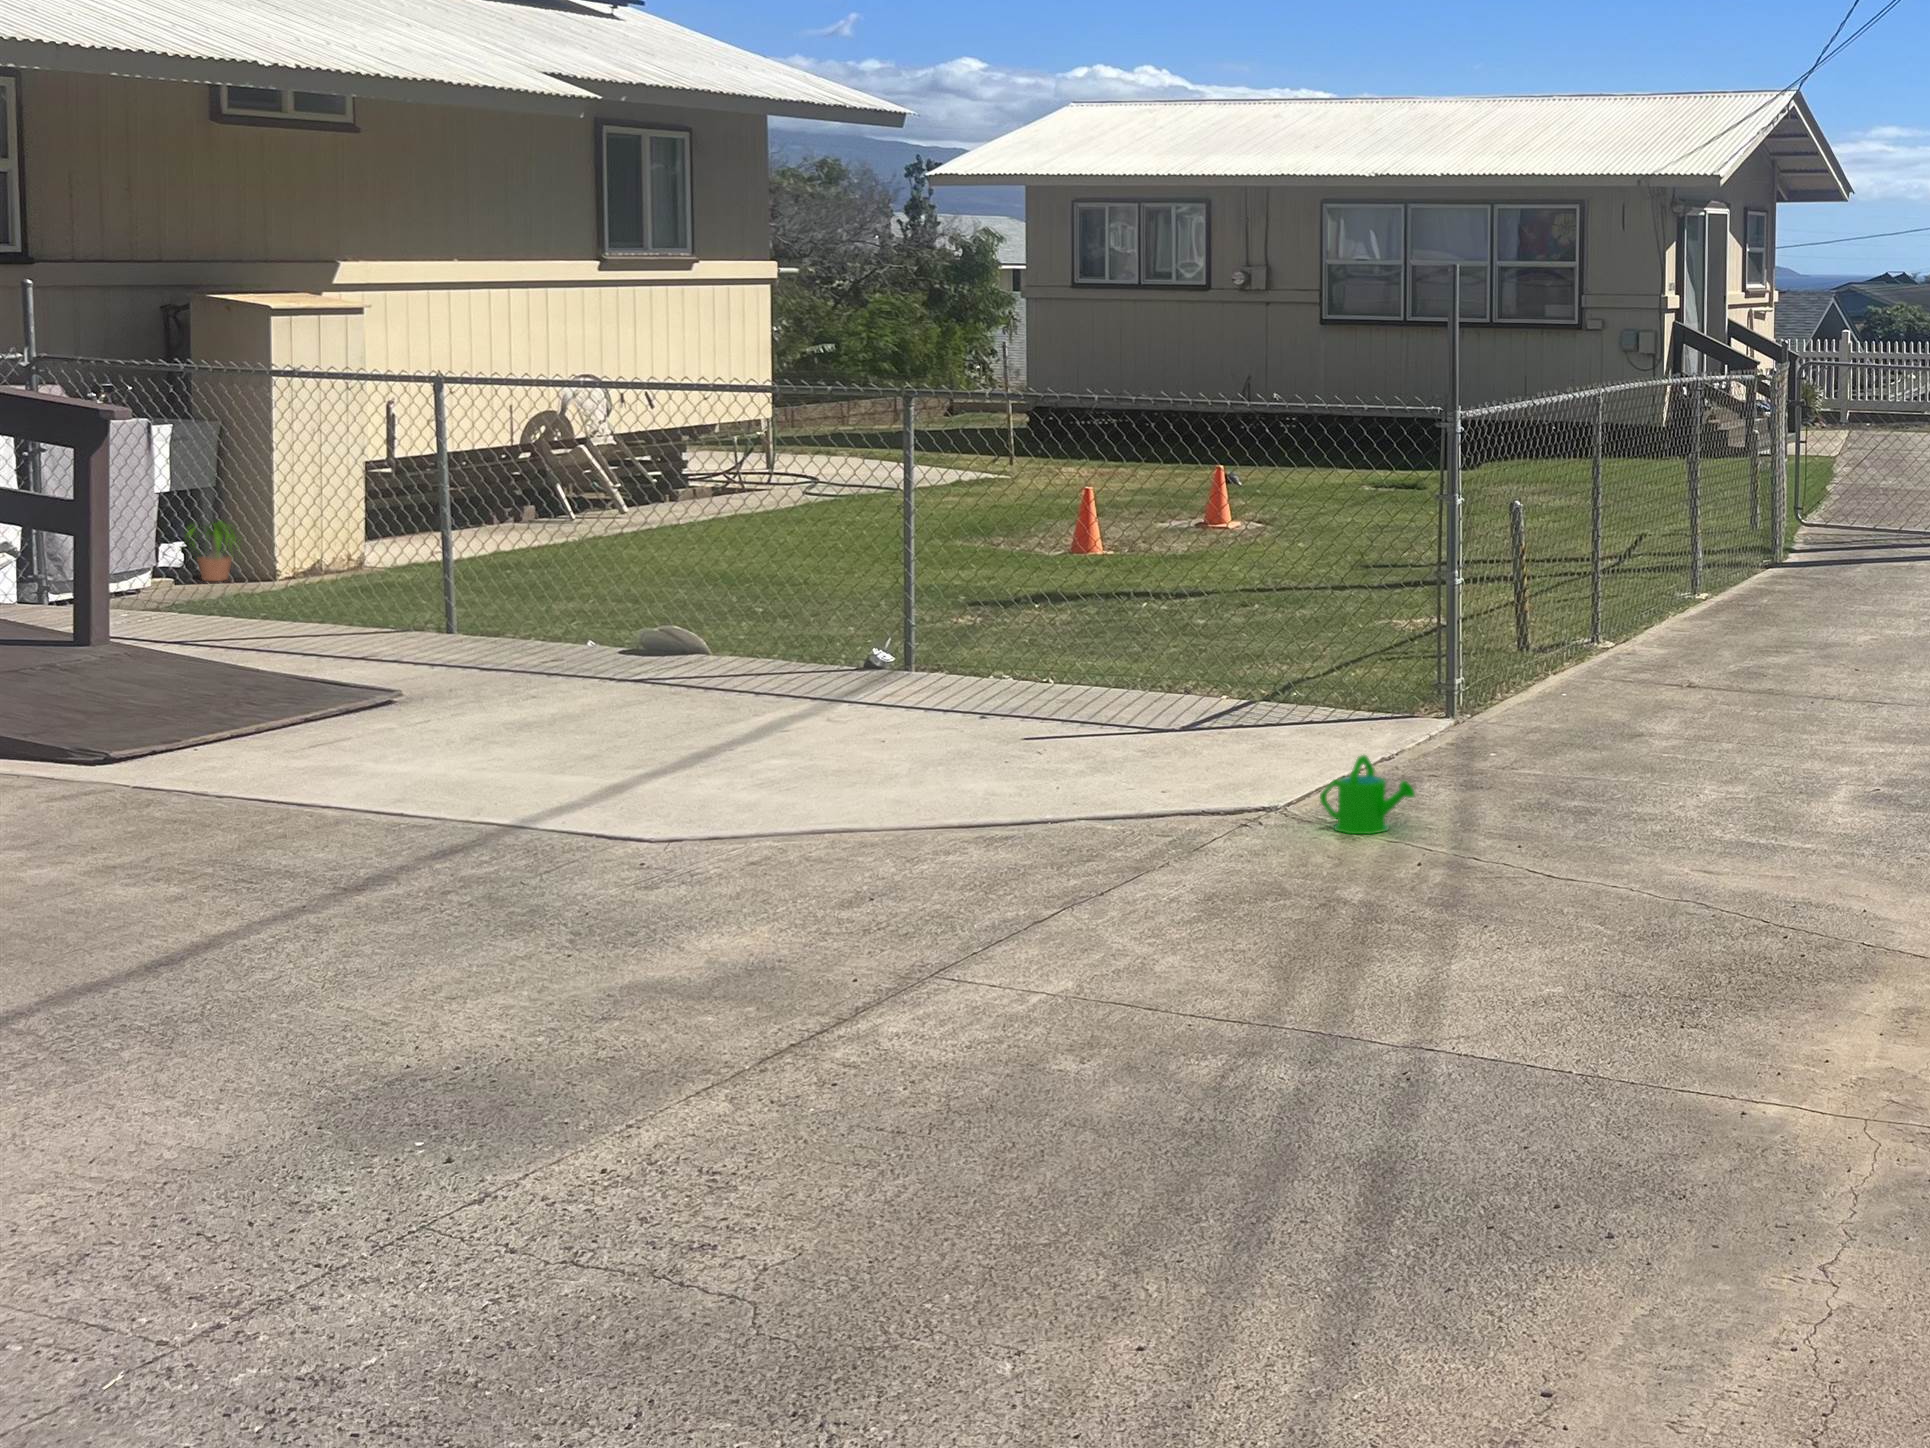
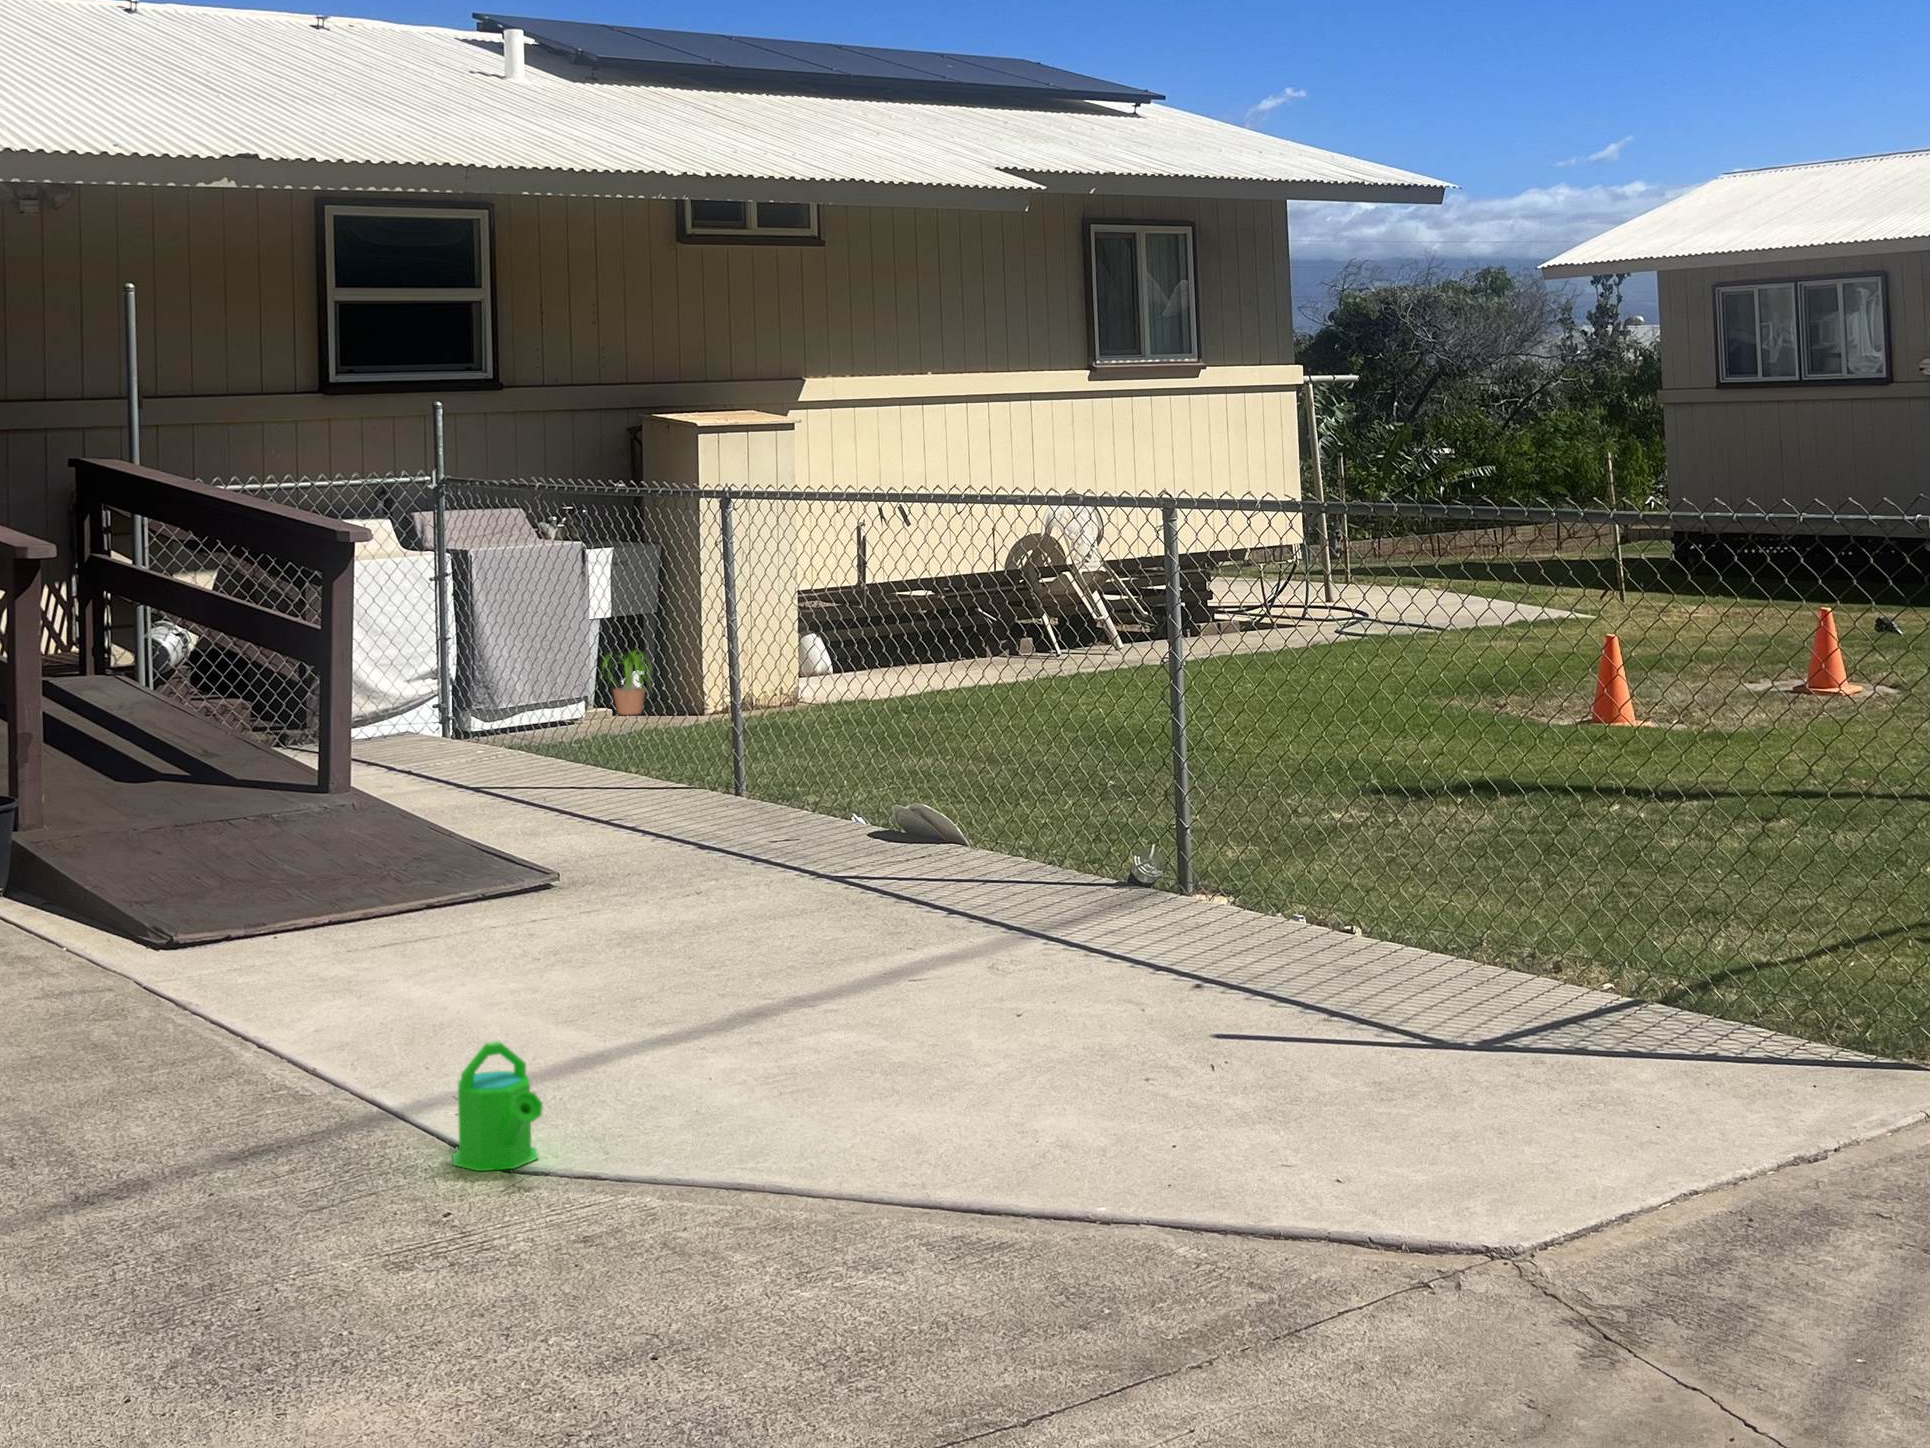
watering can: present [1320,755,1415,834] -> present [453,1041,543,1171]

